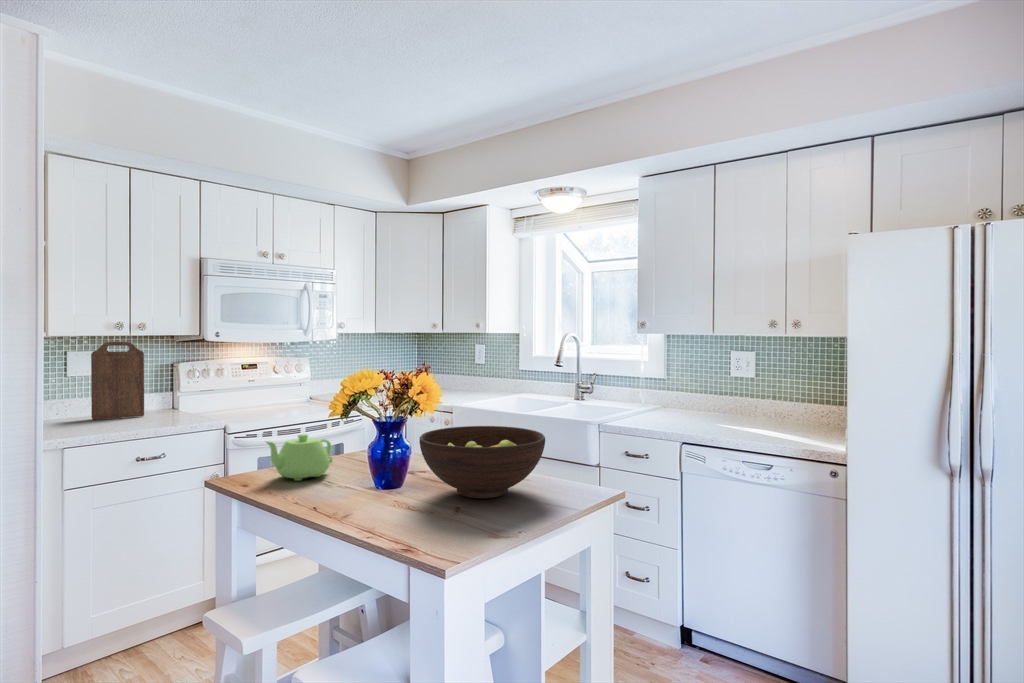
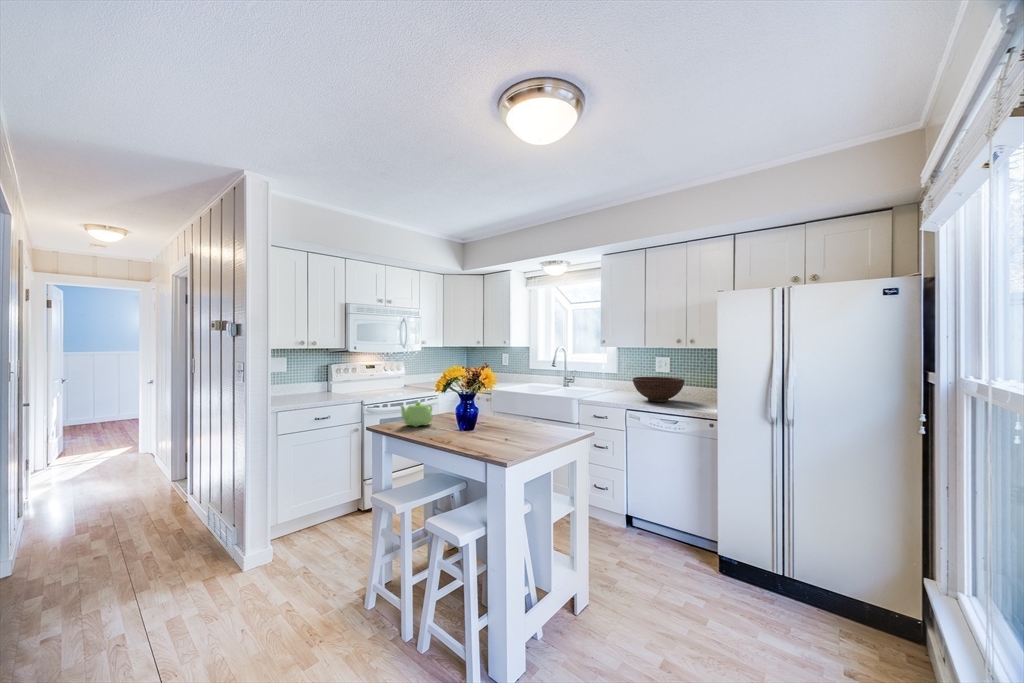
cutting board: present [91,342,144,419] -> none [286,352,315,397]
fruit bowl: present [419,426,545,498] -> present [633,377,684,402]

